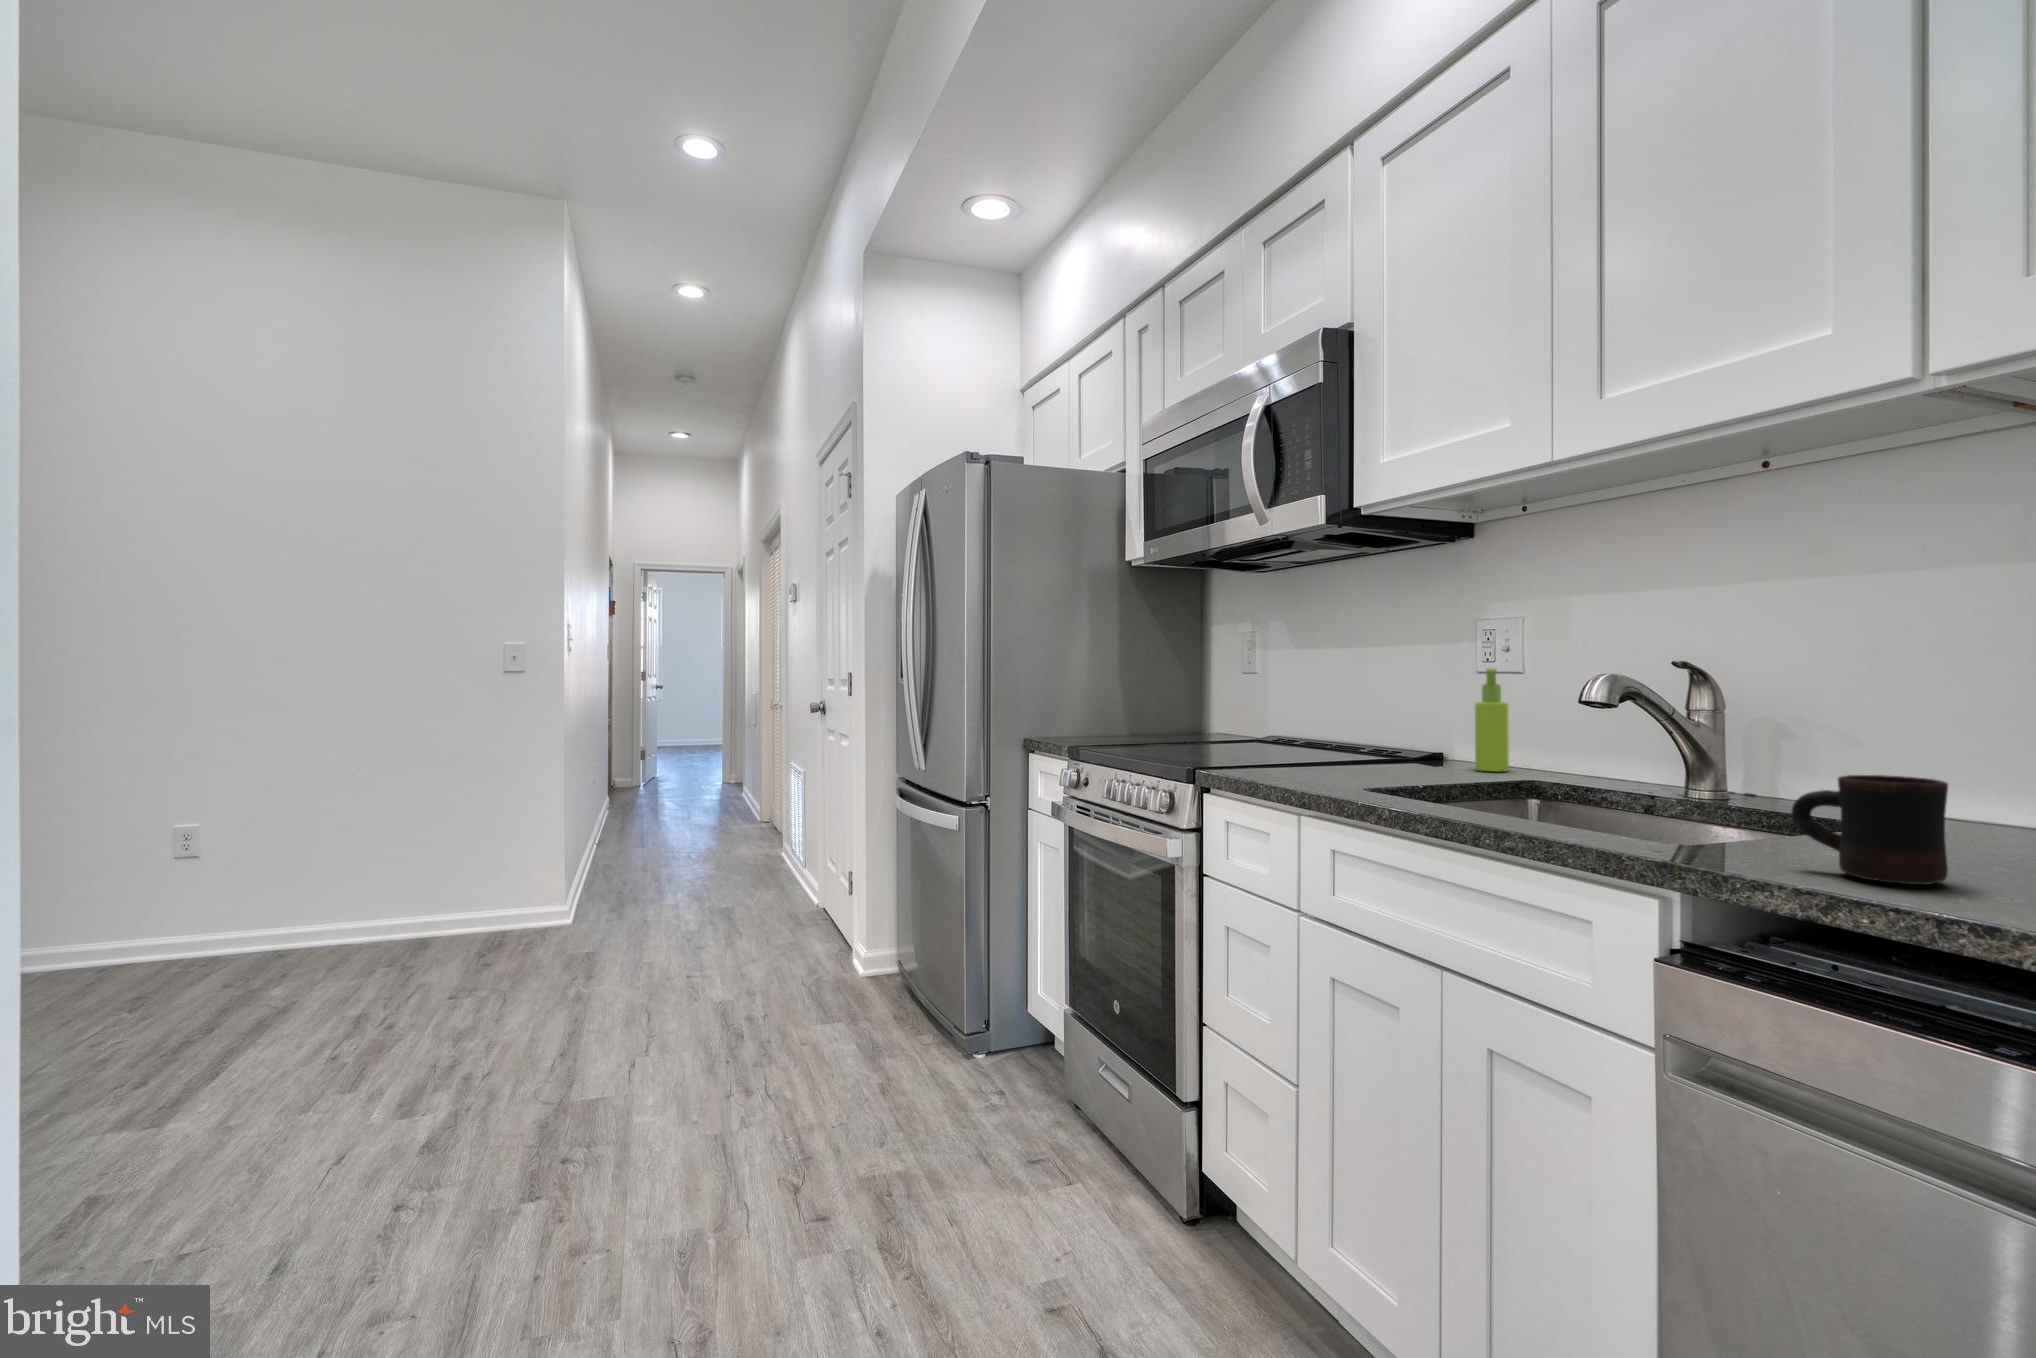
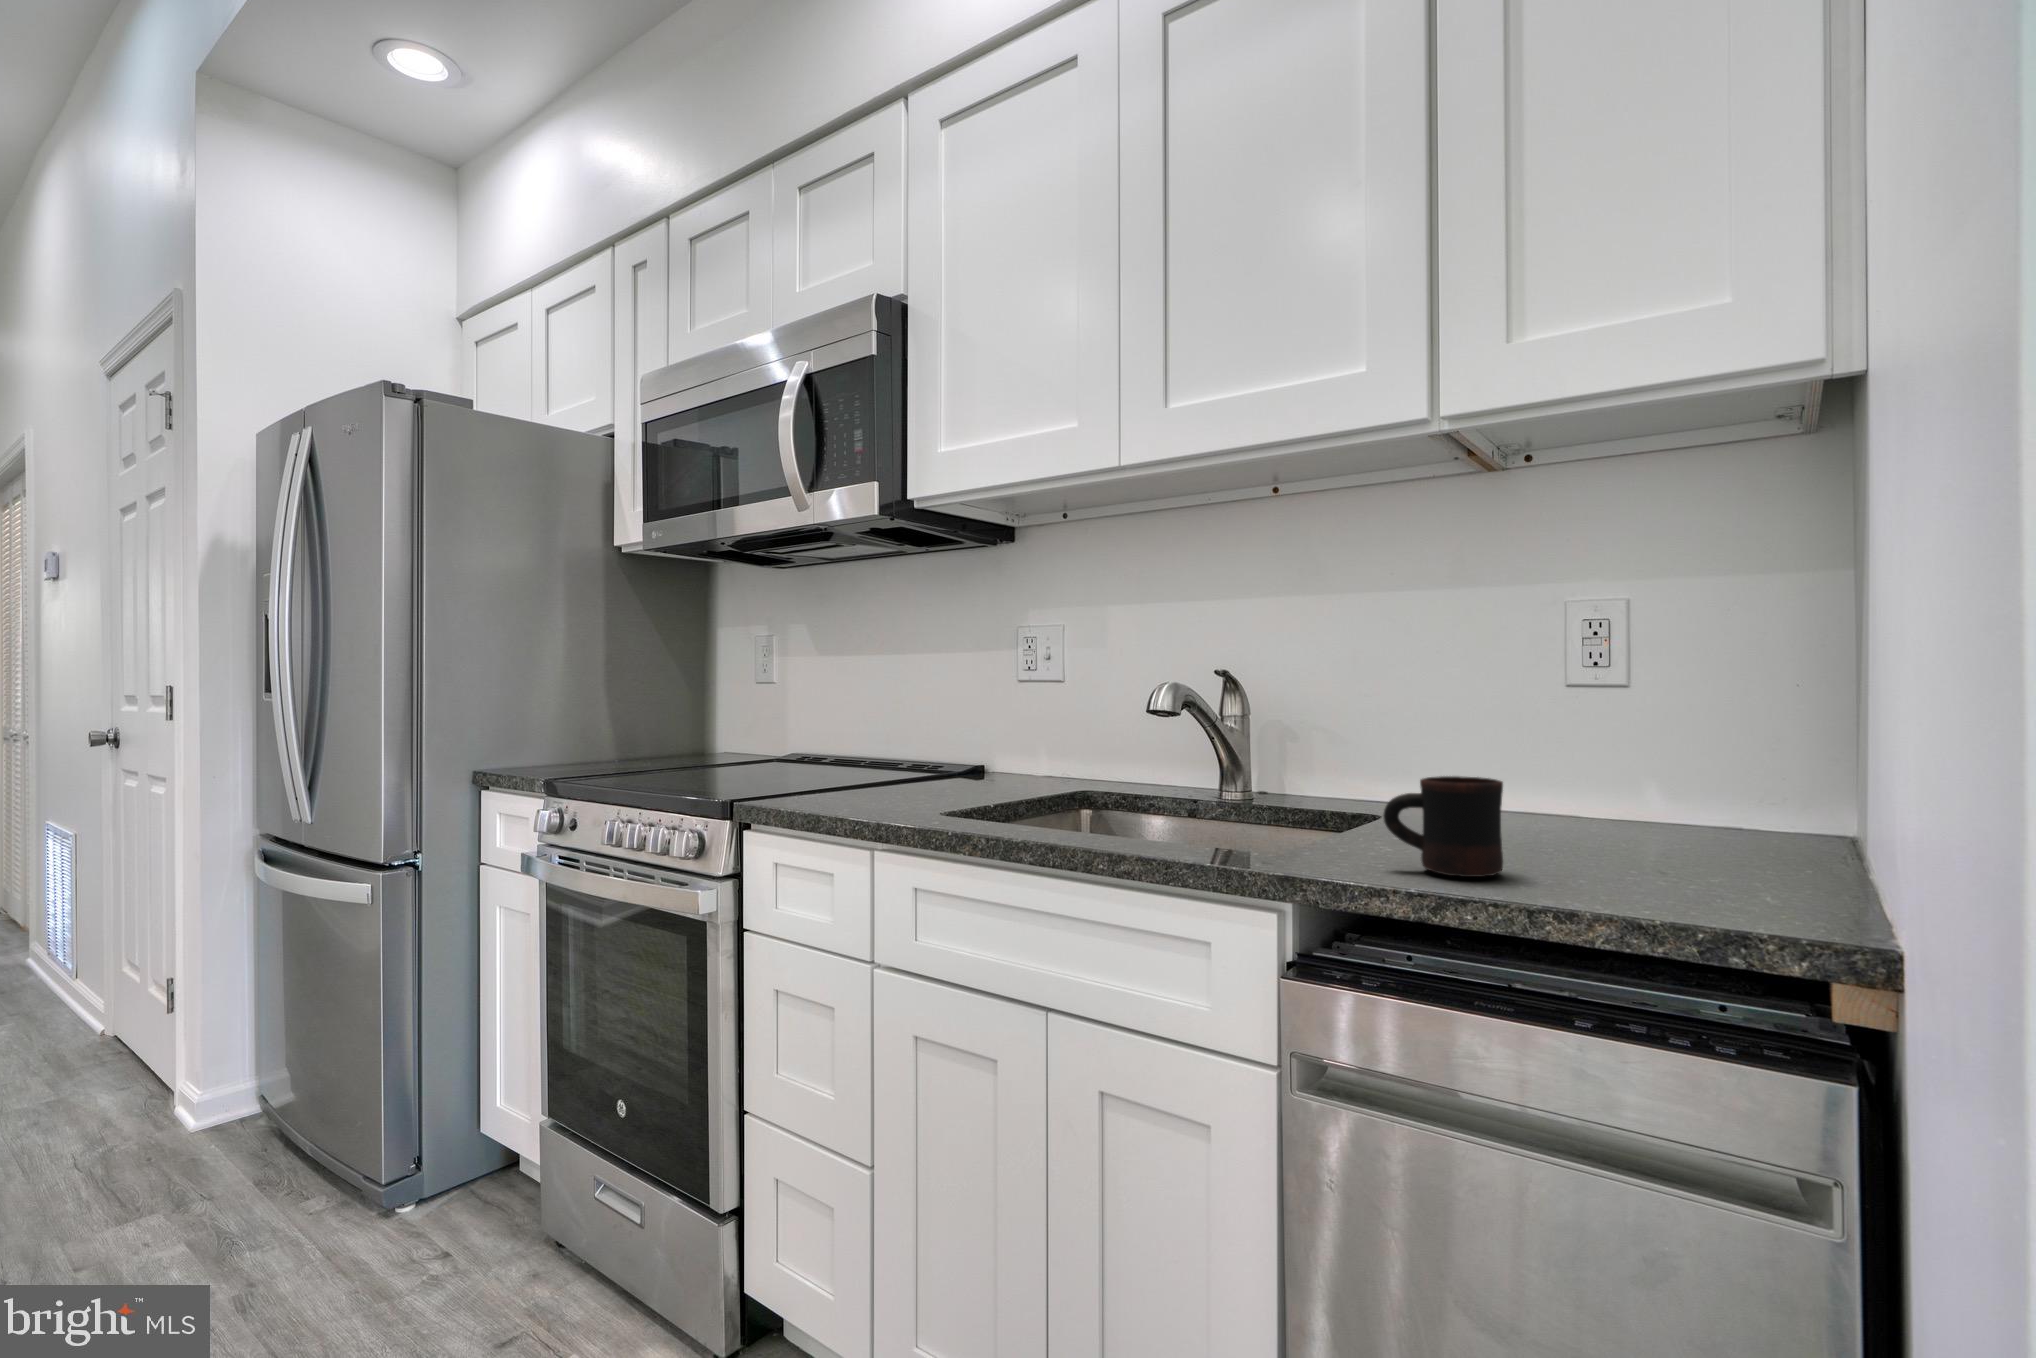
soap dispenser: present [1475,668,1509,772] -> none [1027,677,1058,785]

